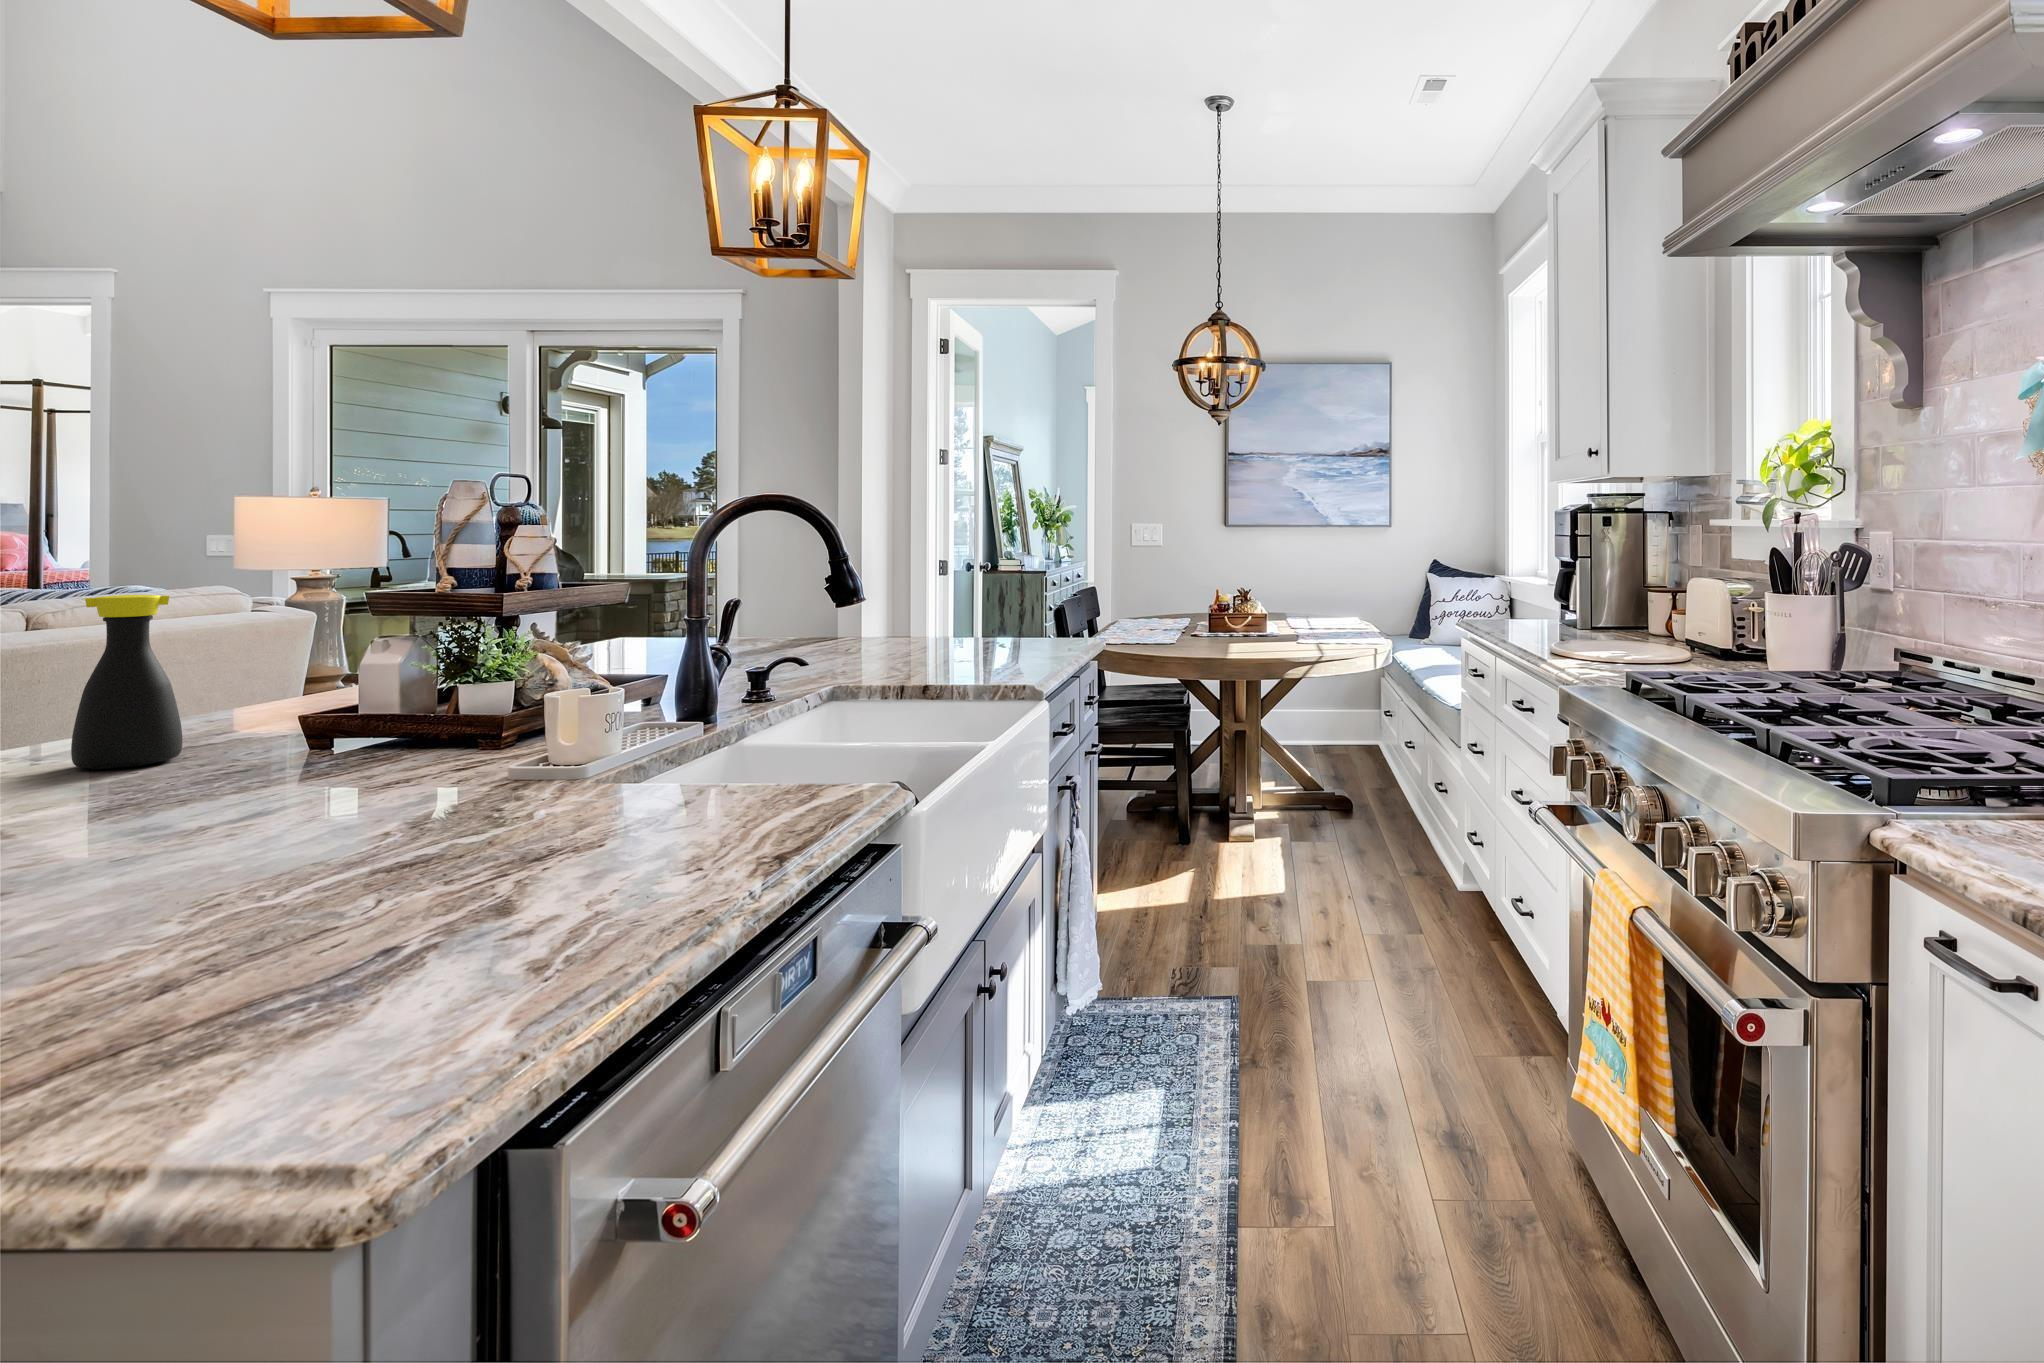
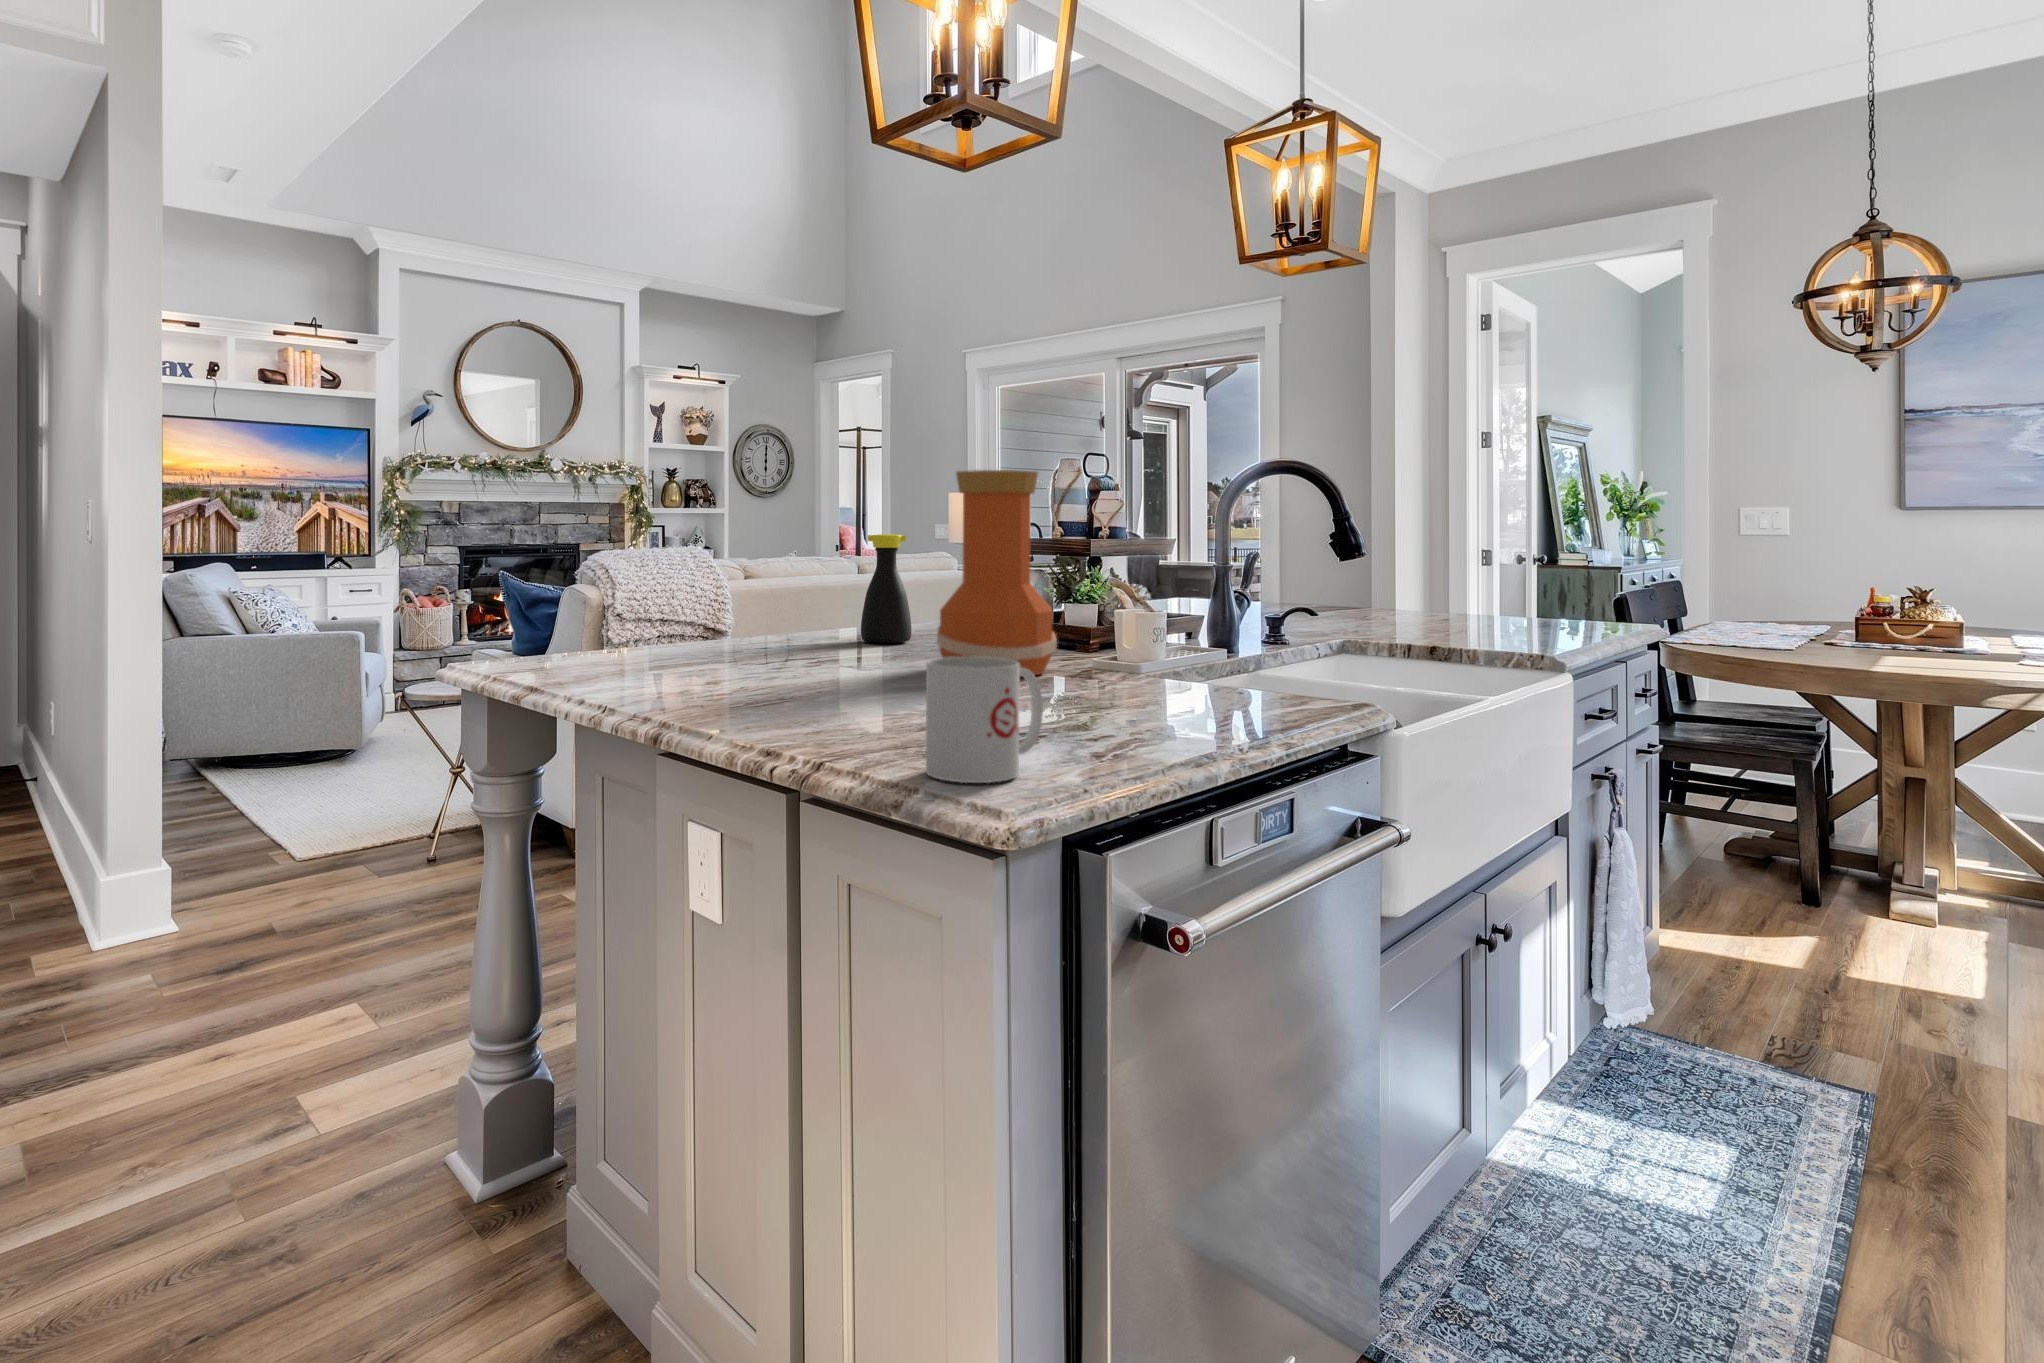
vase: none [229,512,453,821] -> present [937,470,1057,677]
mug: none [183,863,432,1109] -> present [926,657,1043,783]

